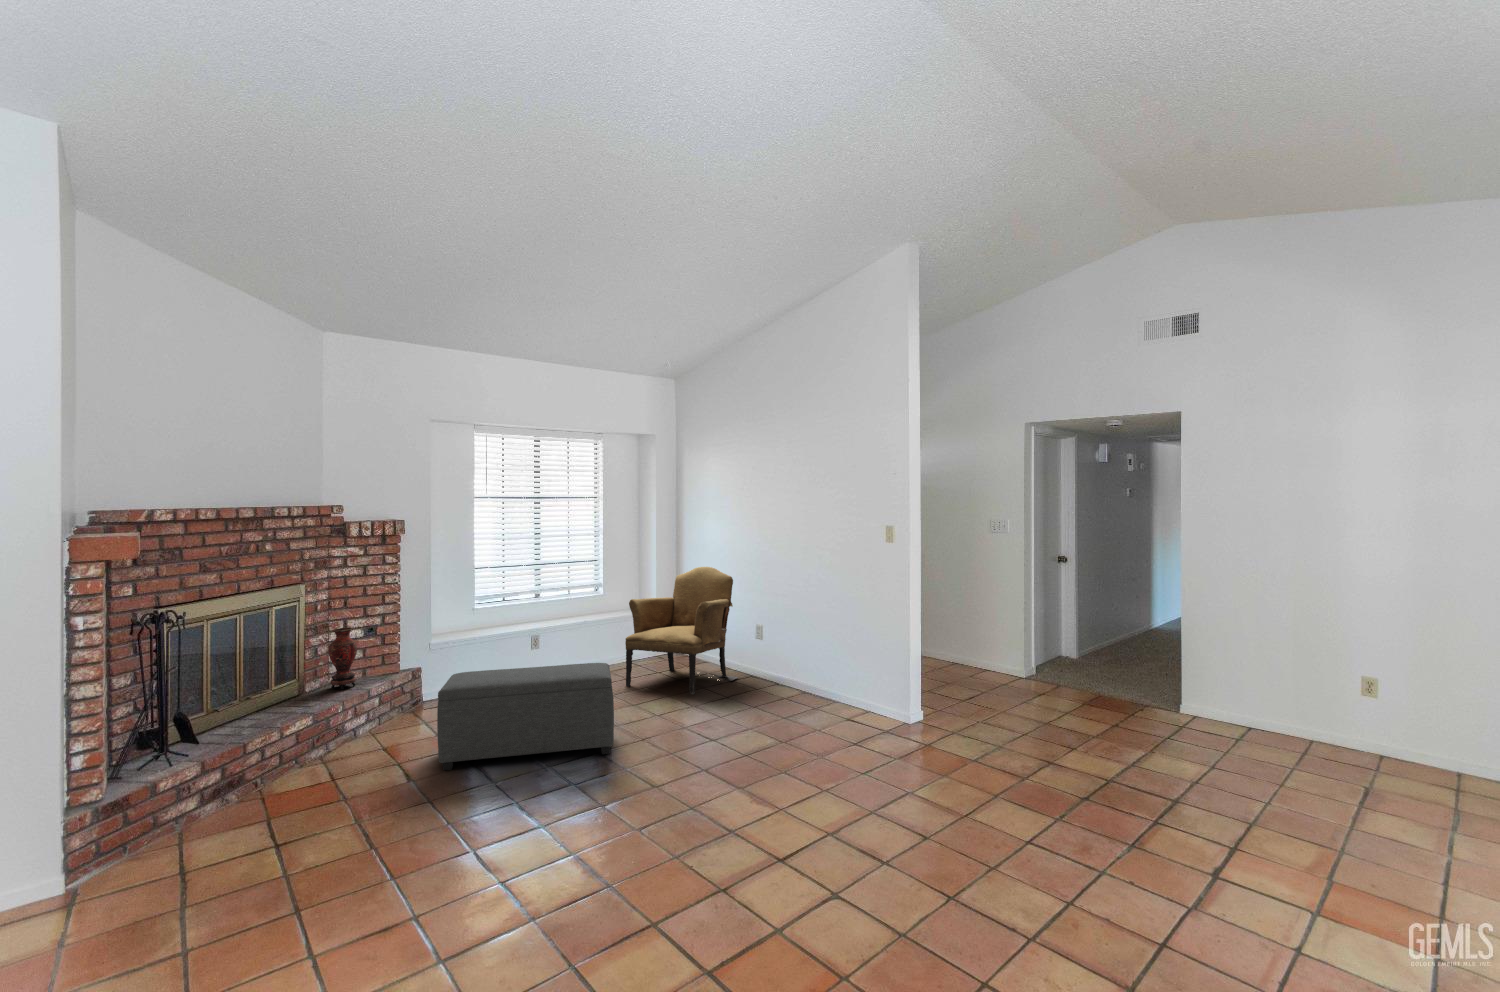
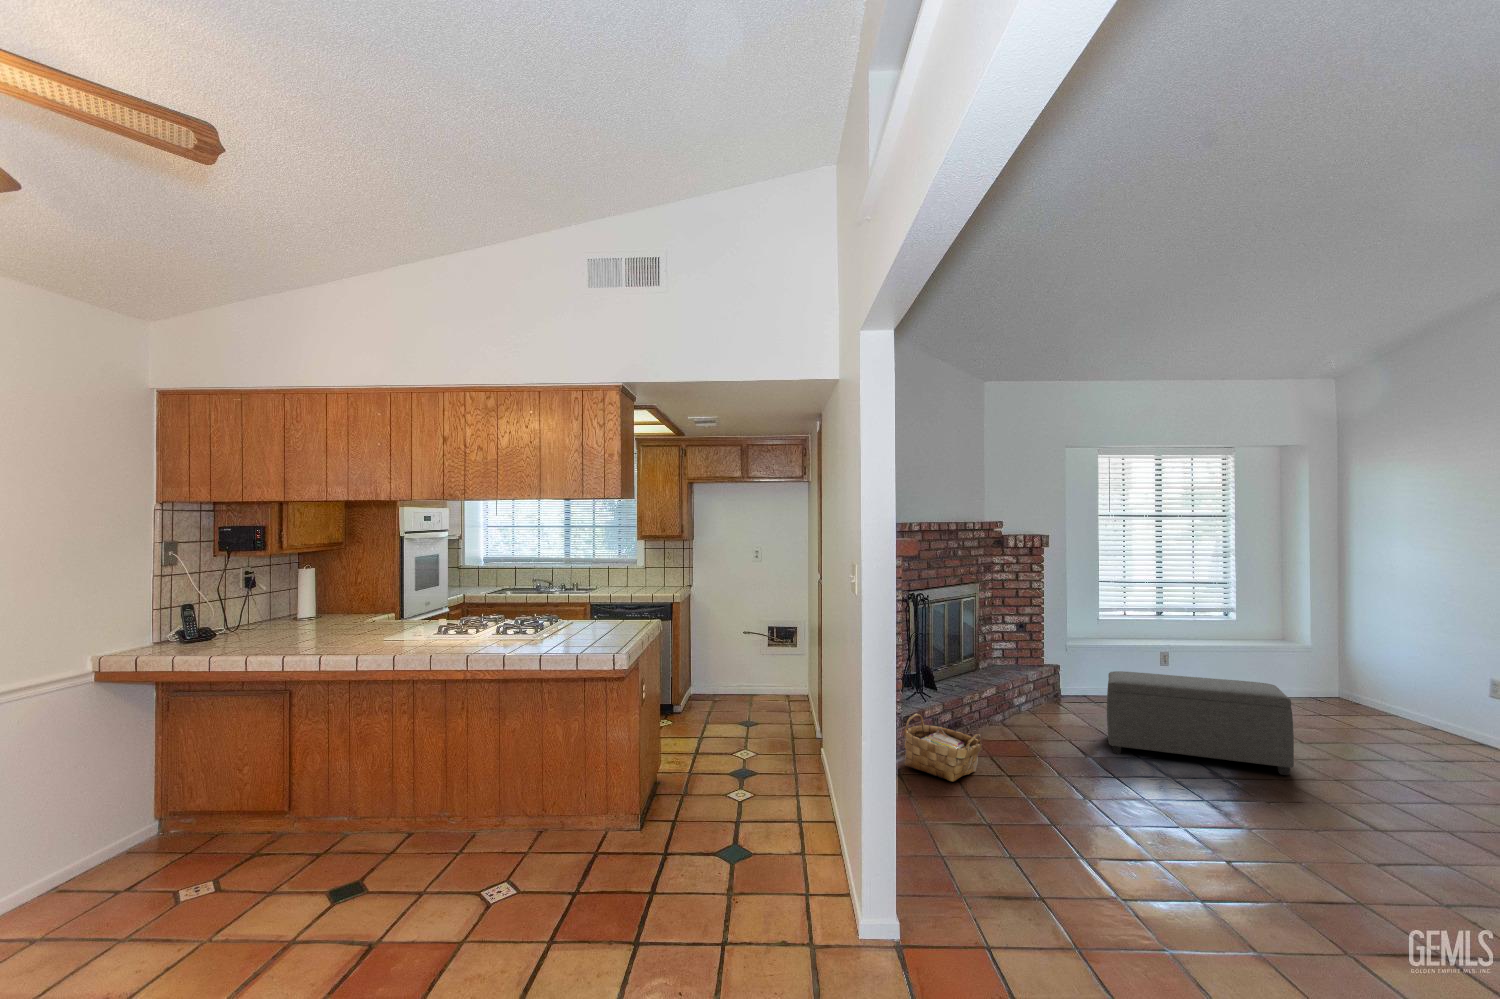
armchair: present [625,567,738,694] -> none [1274,598,1439,740]
vase: present [329,628,357,689] -> none [995,621,1016,671]
woven basket: none [99,793,235,886] -> present [903,714,981,782]

